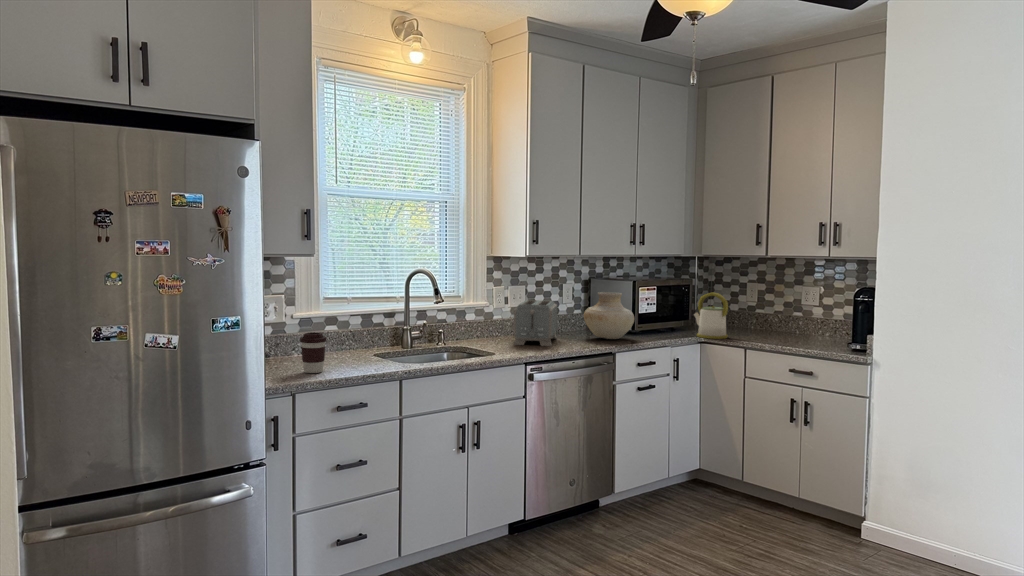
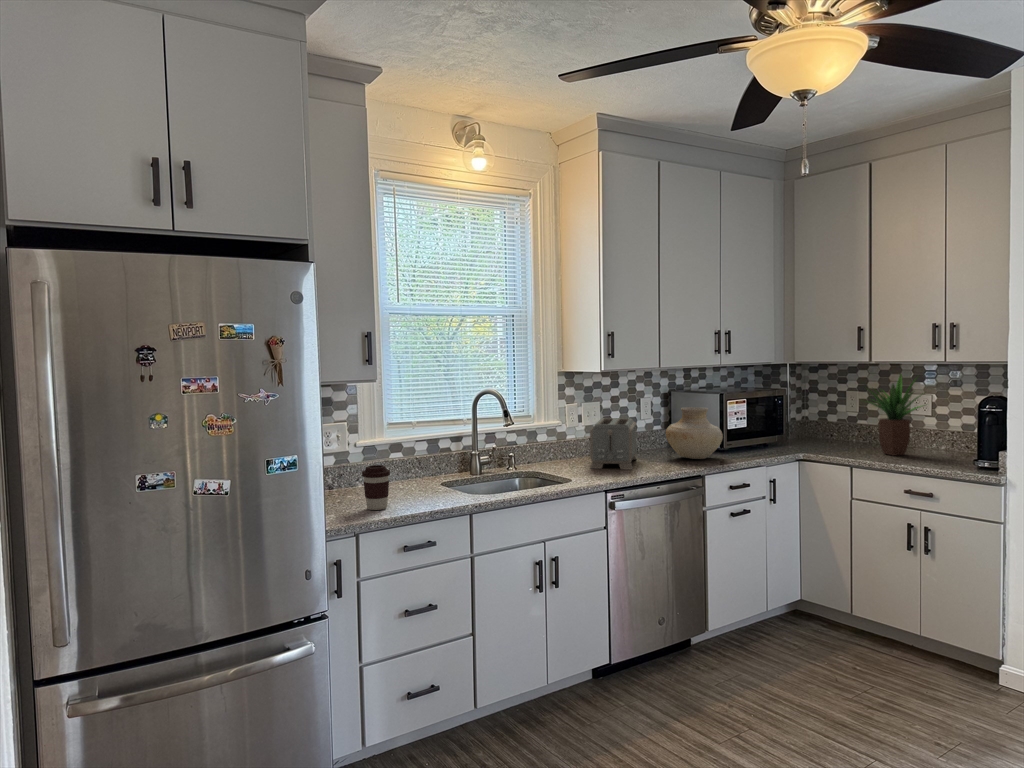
potted plant: none [757,267,815,340] -> present [867,375,925,456]
kettle: present [694,293,728,339] -> none [788,404,829,456]

